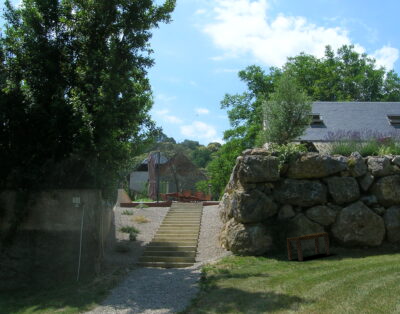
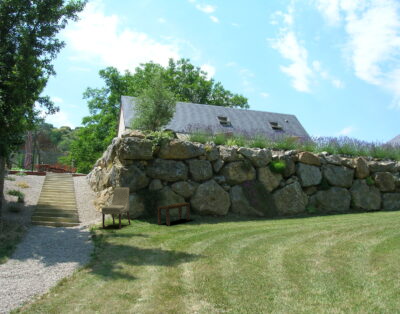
chair: none [221,216,256,266] -> present [102,188,131,229]

